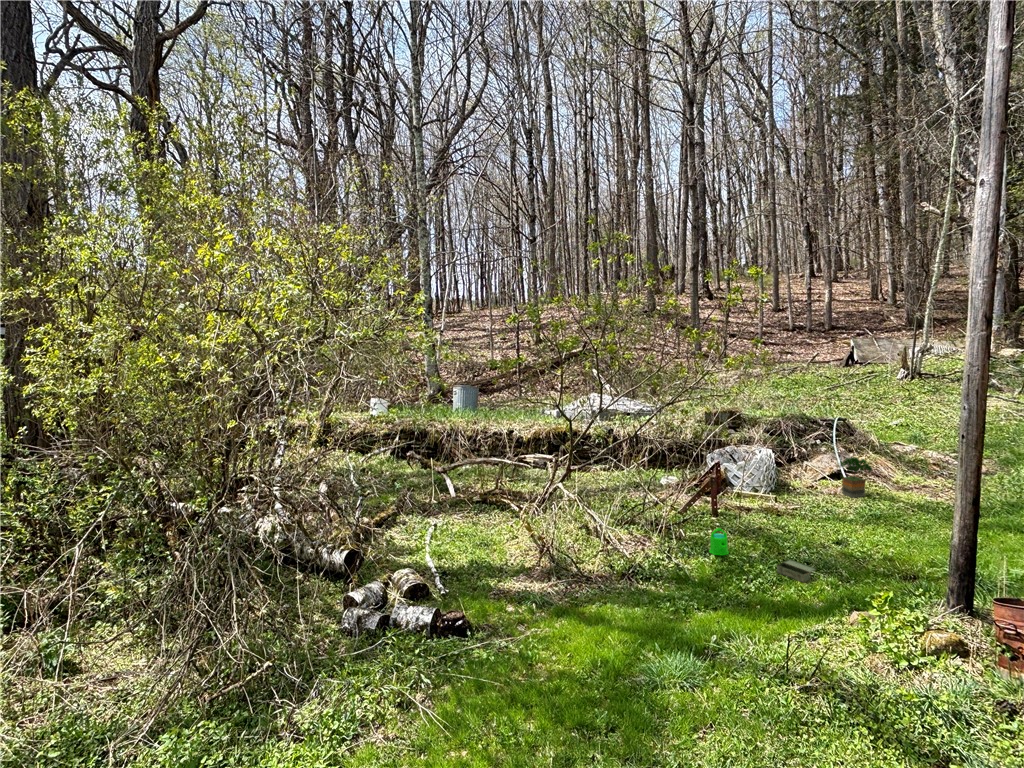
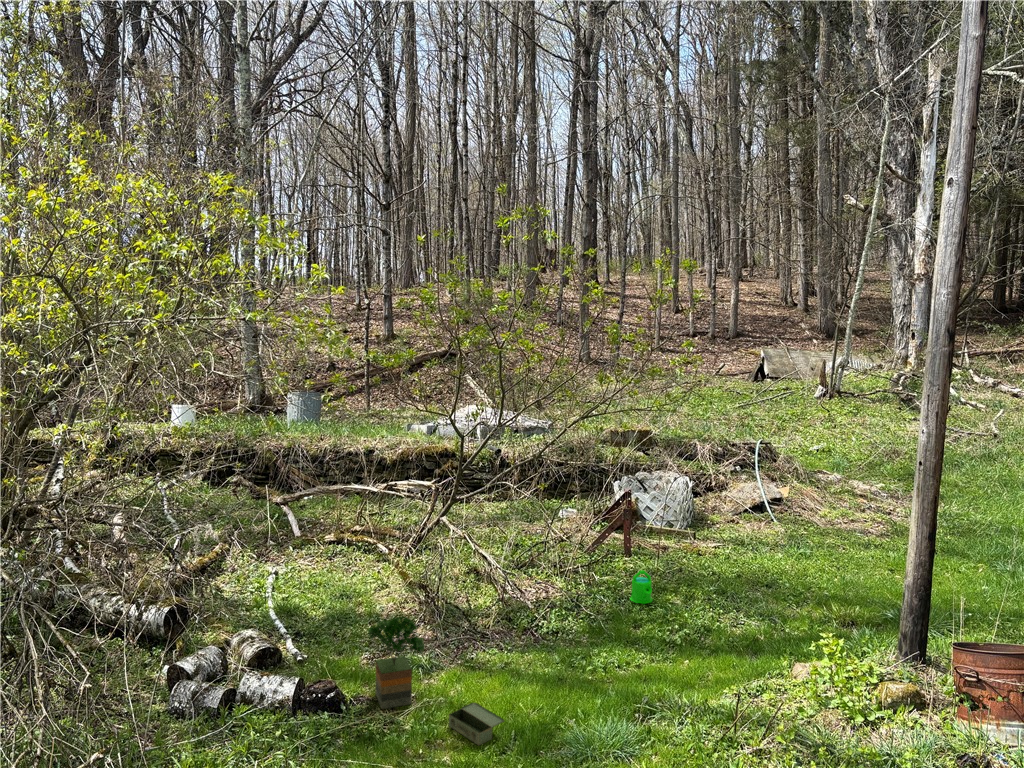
potted tree: present [840,457,872,498] -> present [368,616,424,709]
toolbox: present [777,560,816,582] -> present [449,703,504,745]

